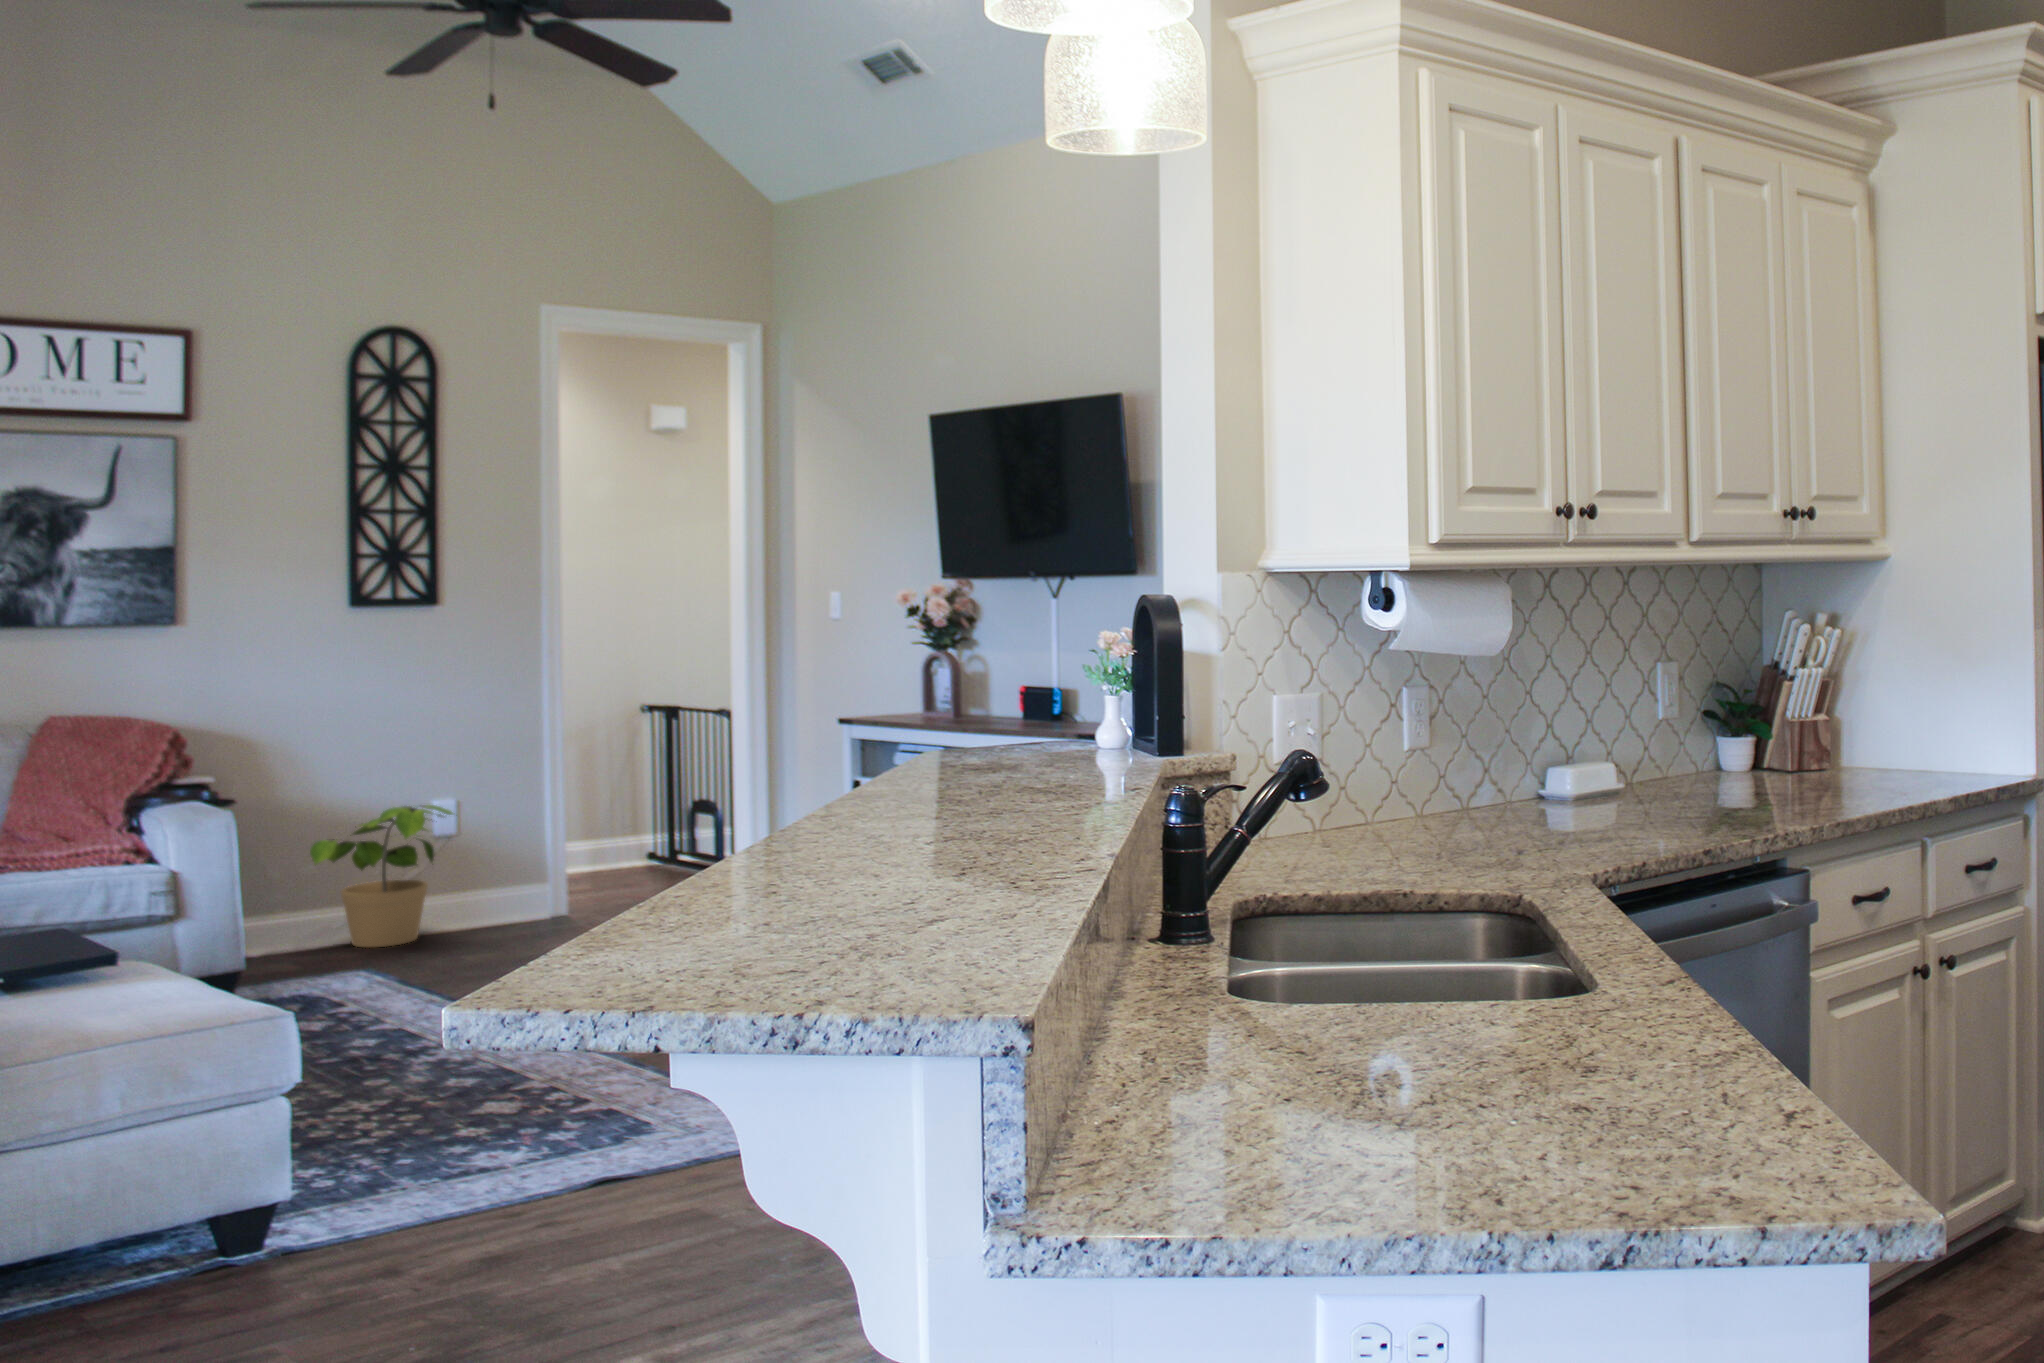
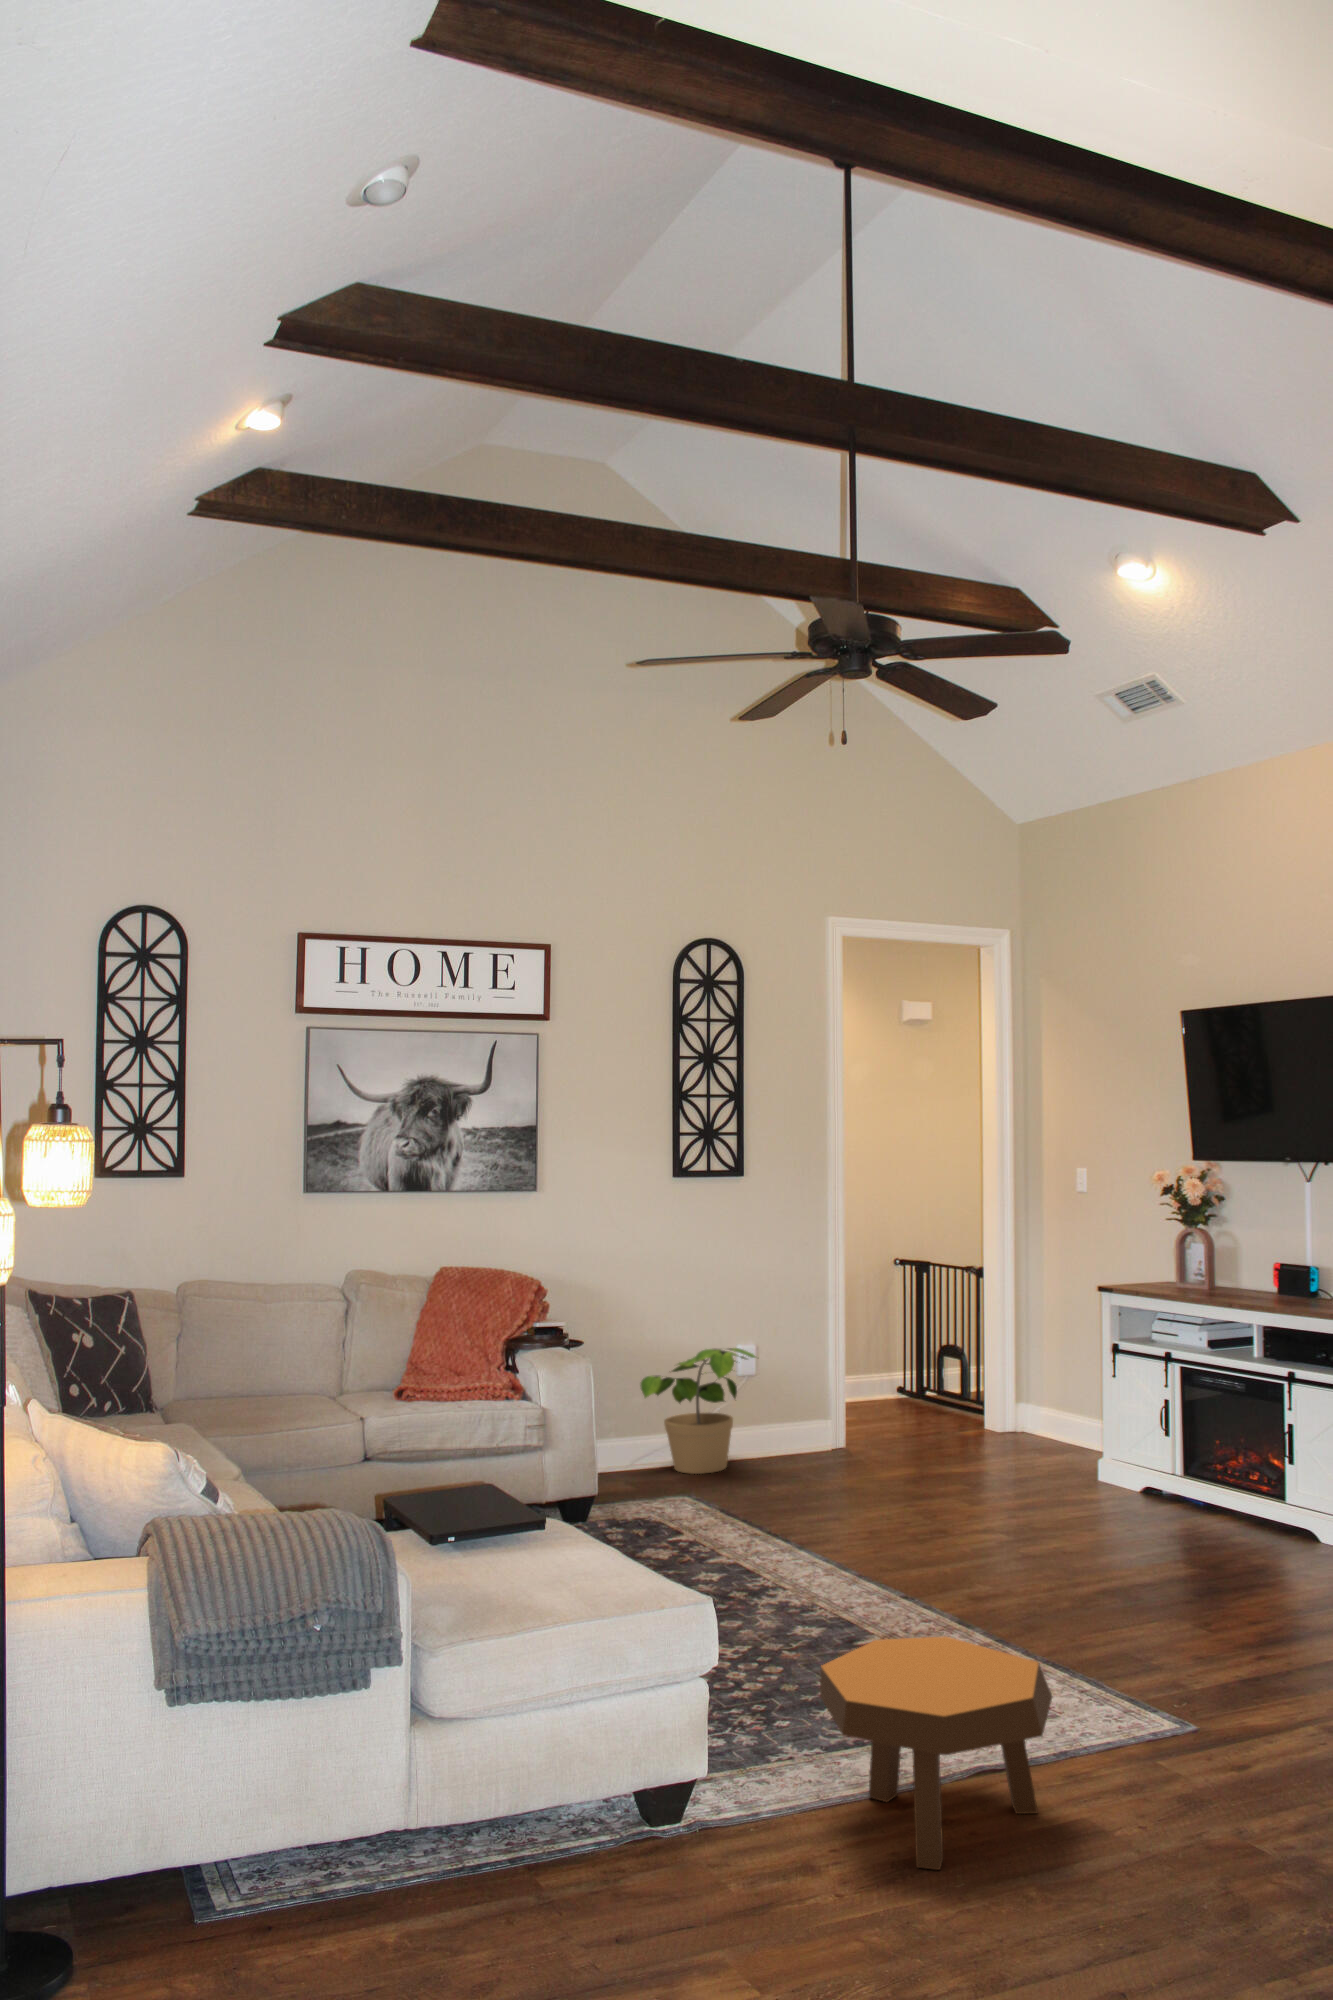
footstool: none [433,1056,670,1259] -> present [820,1636,1052,1870]

